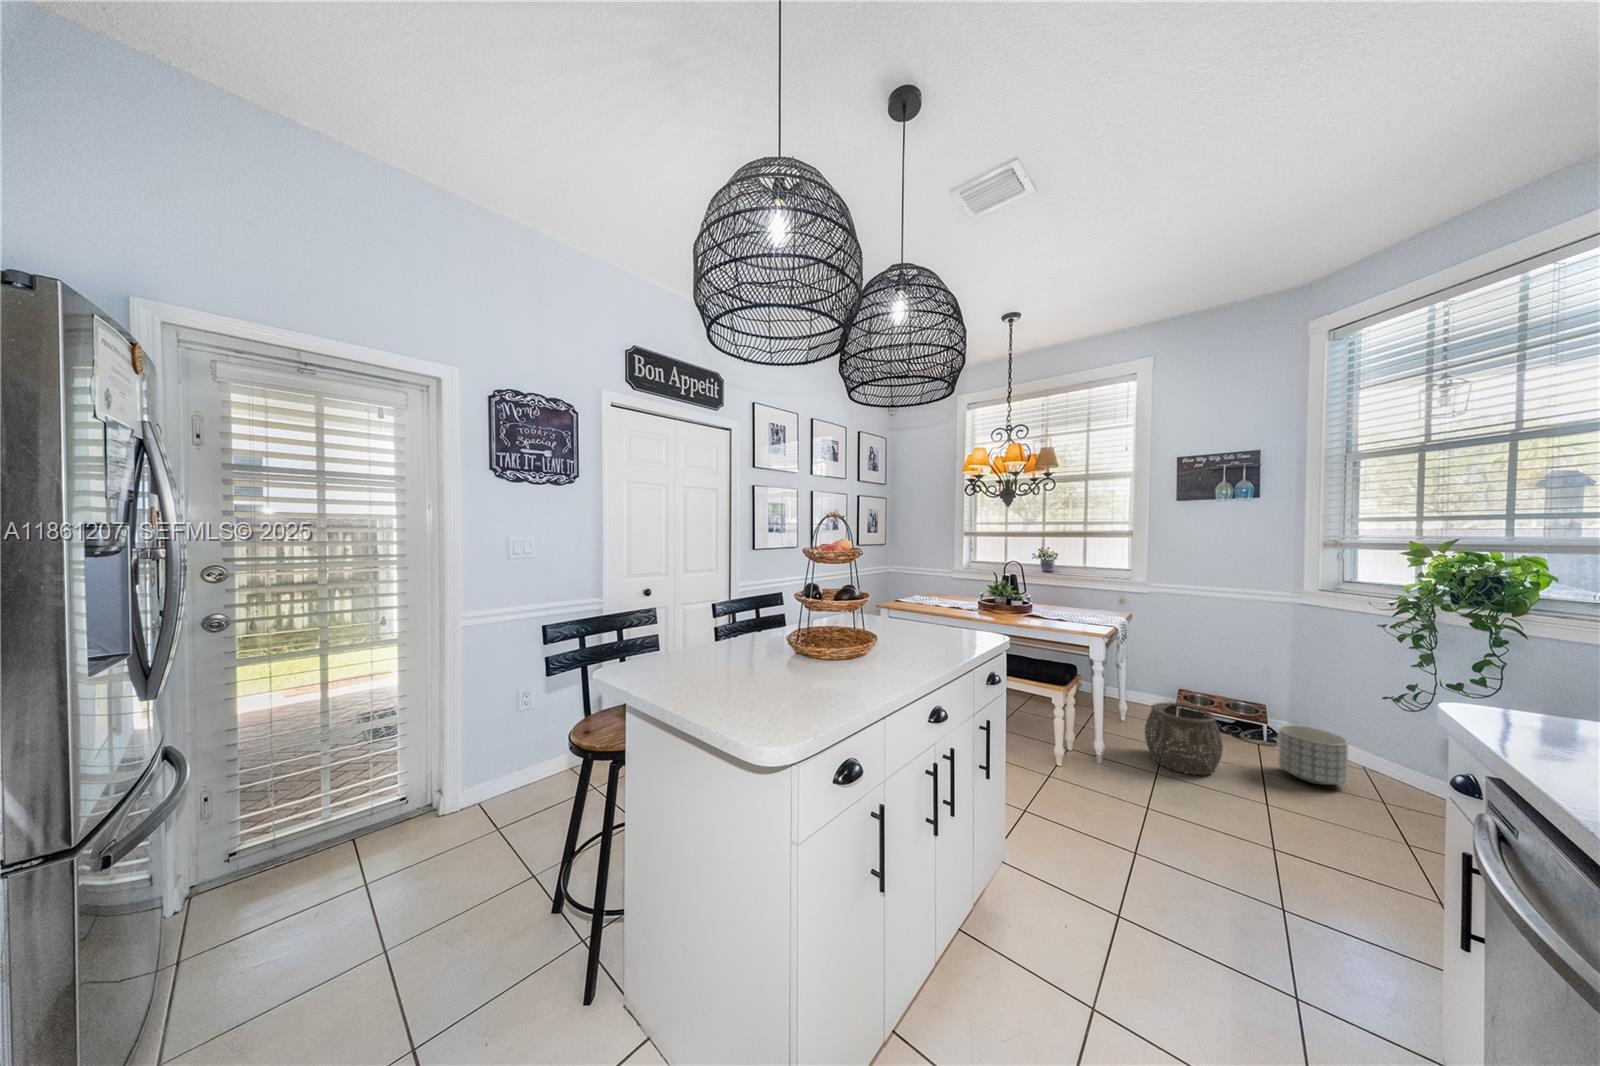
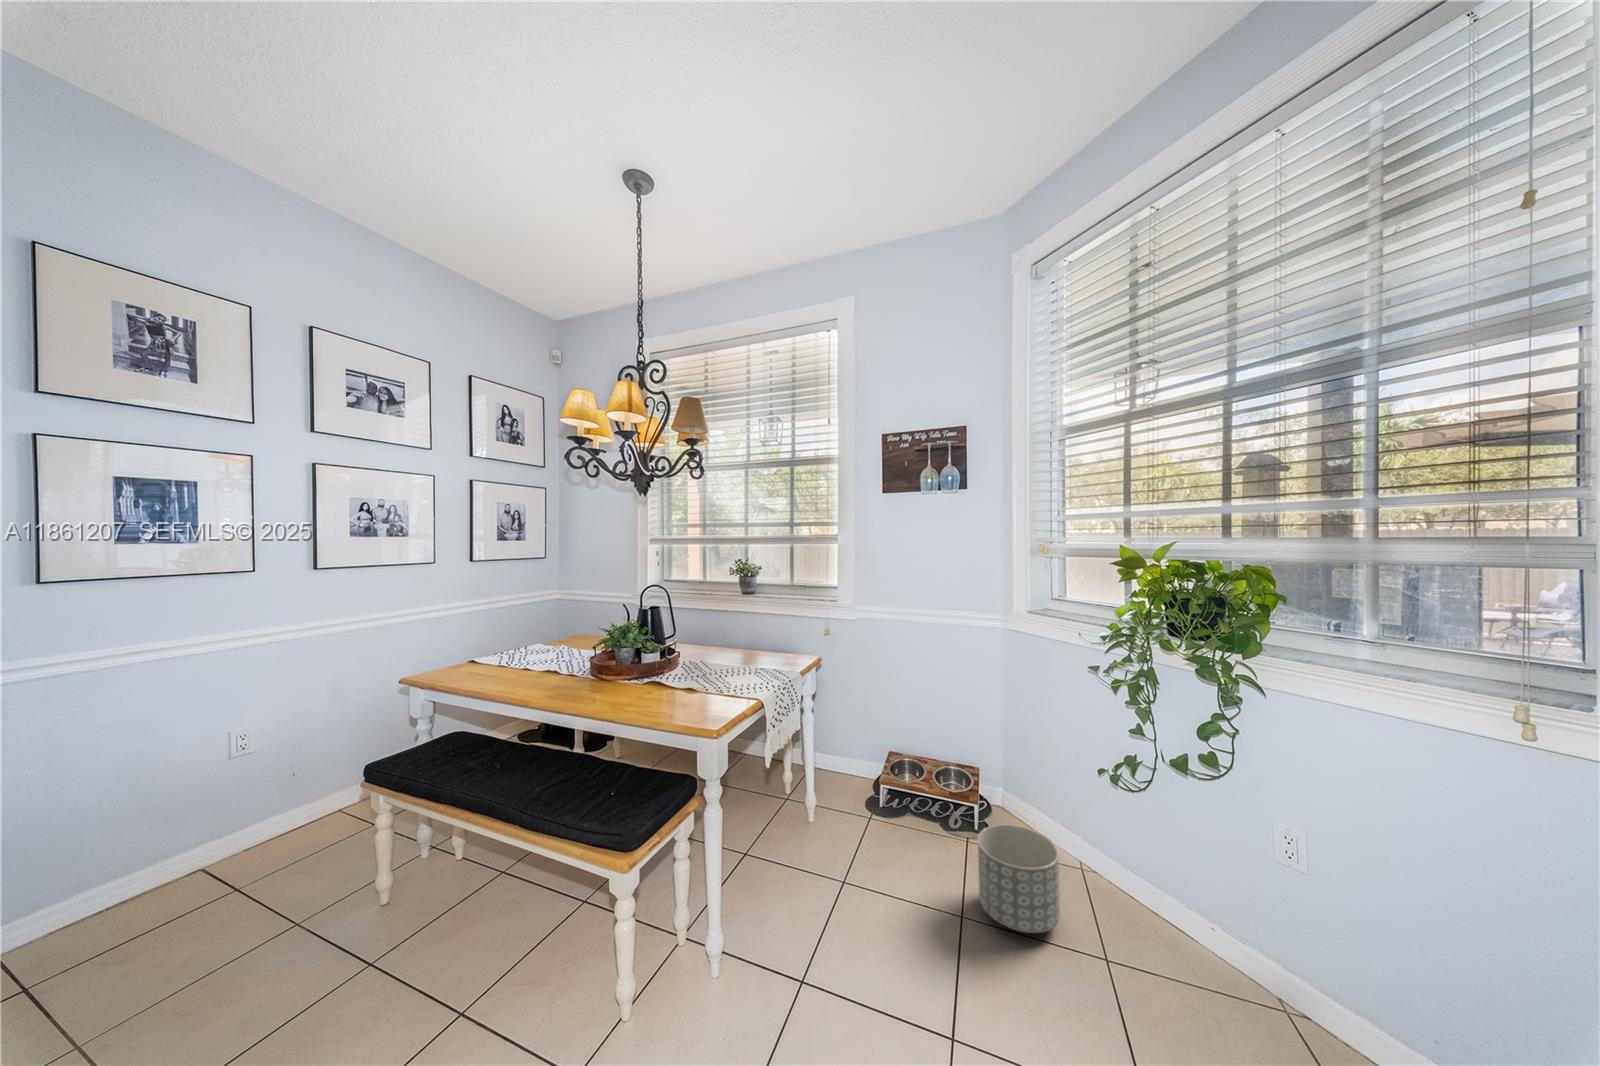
woven basket: present [1145,703,1223,775] -> none [796,810,900,952]

